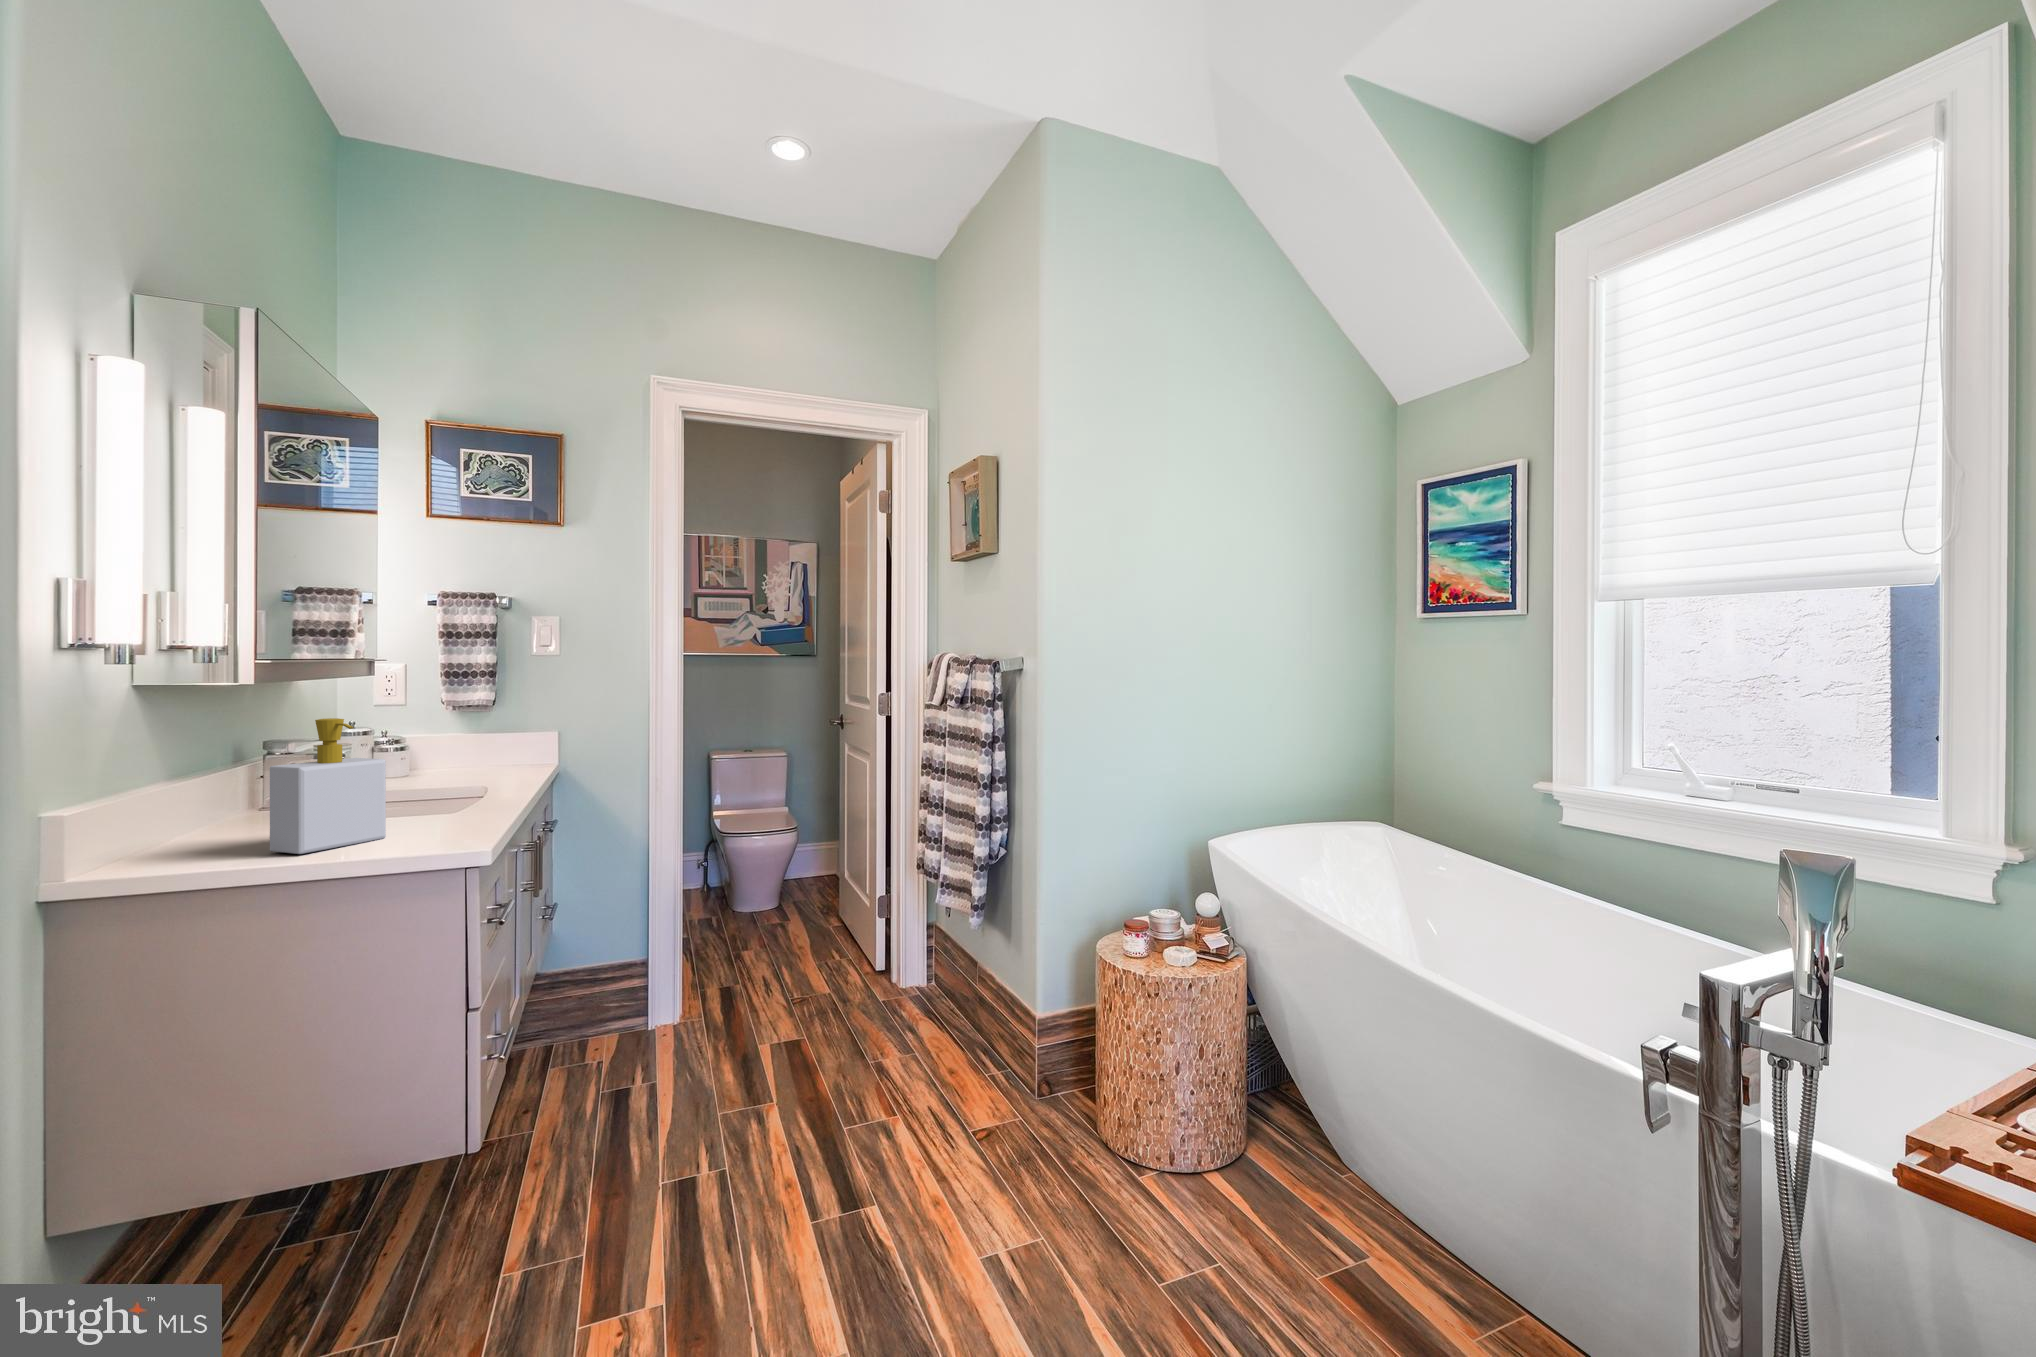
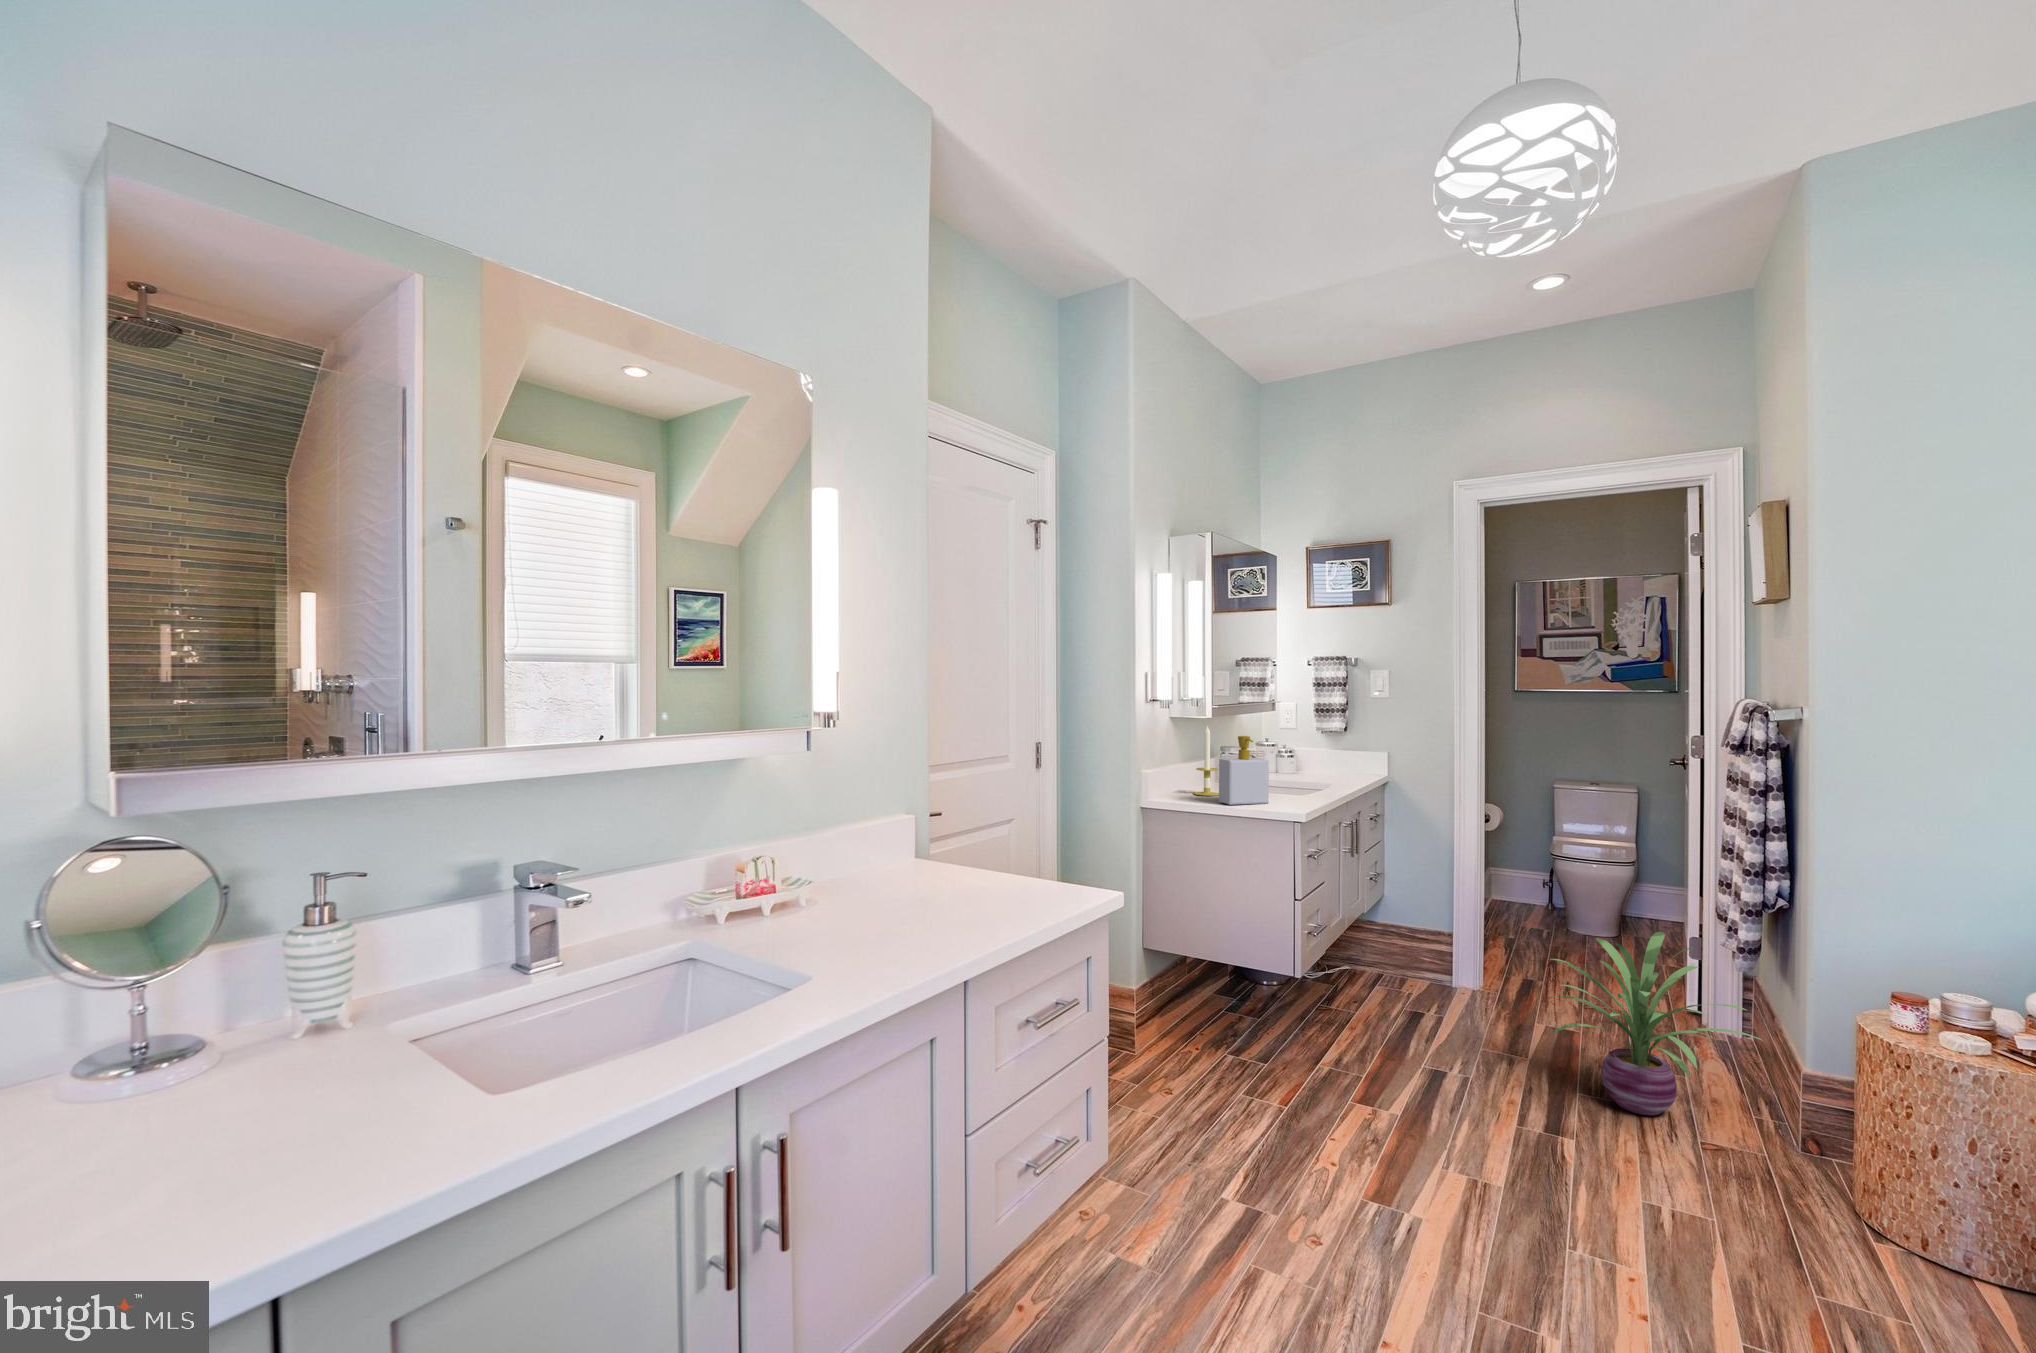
candle: none [196,702,265,843] -> present [1194,726,1219,796]
decorative plant: none [798,907,1004,1126] -> present [1548,932,1761,1115]

